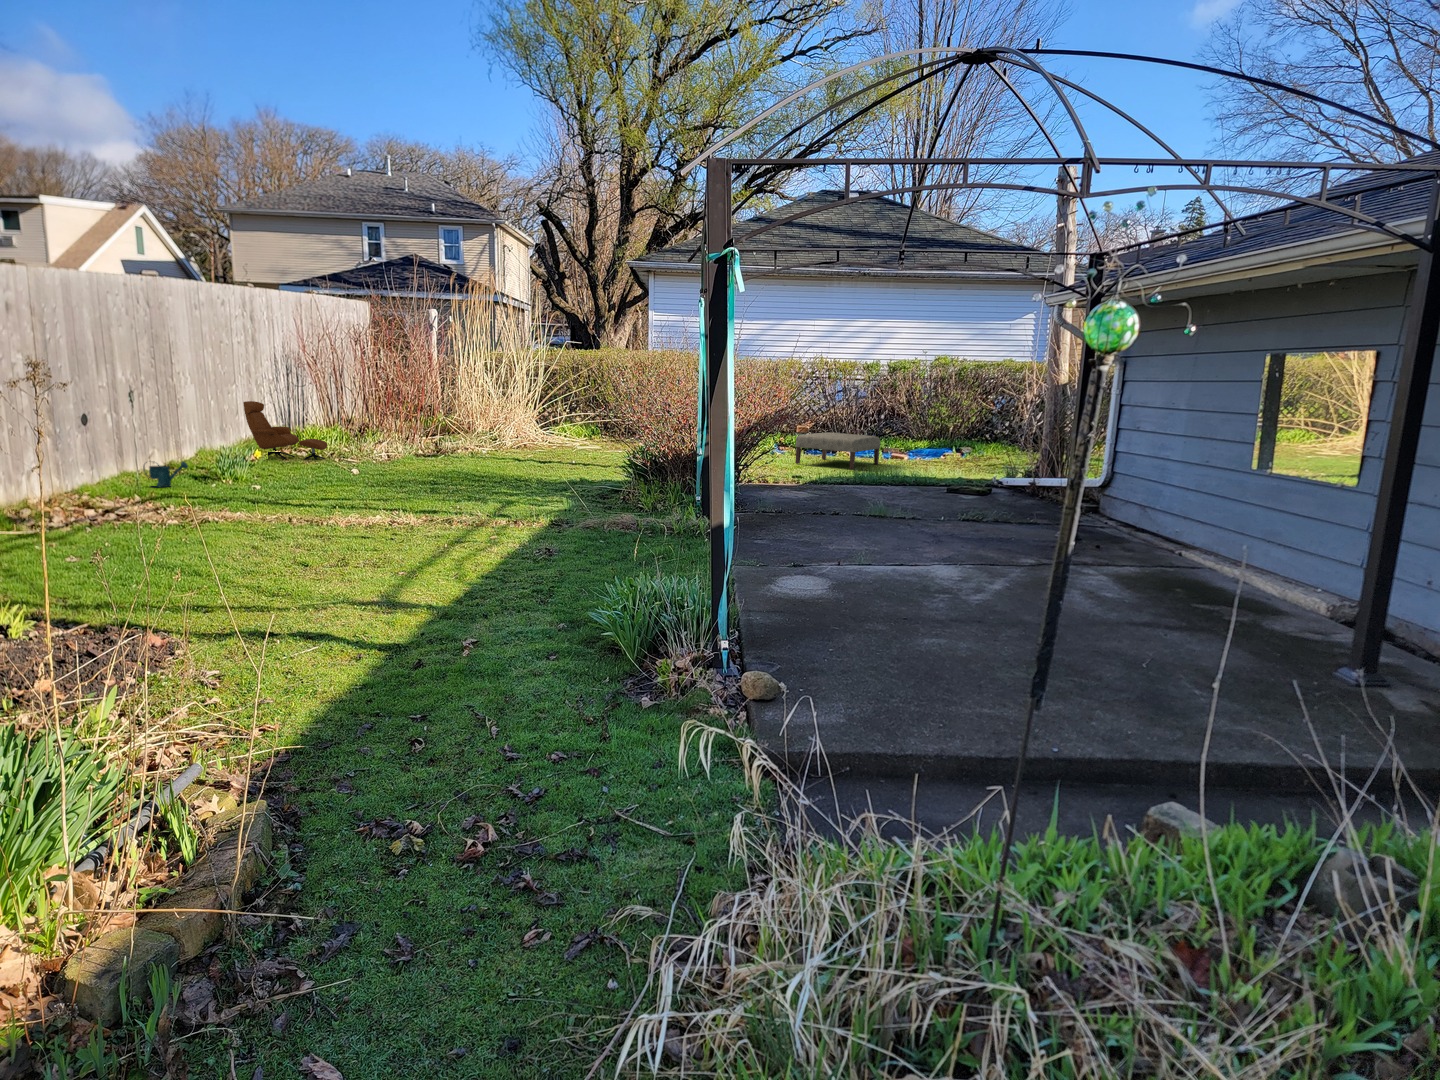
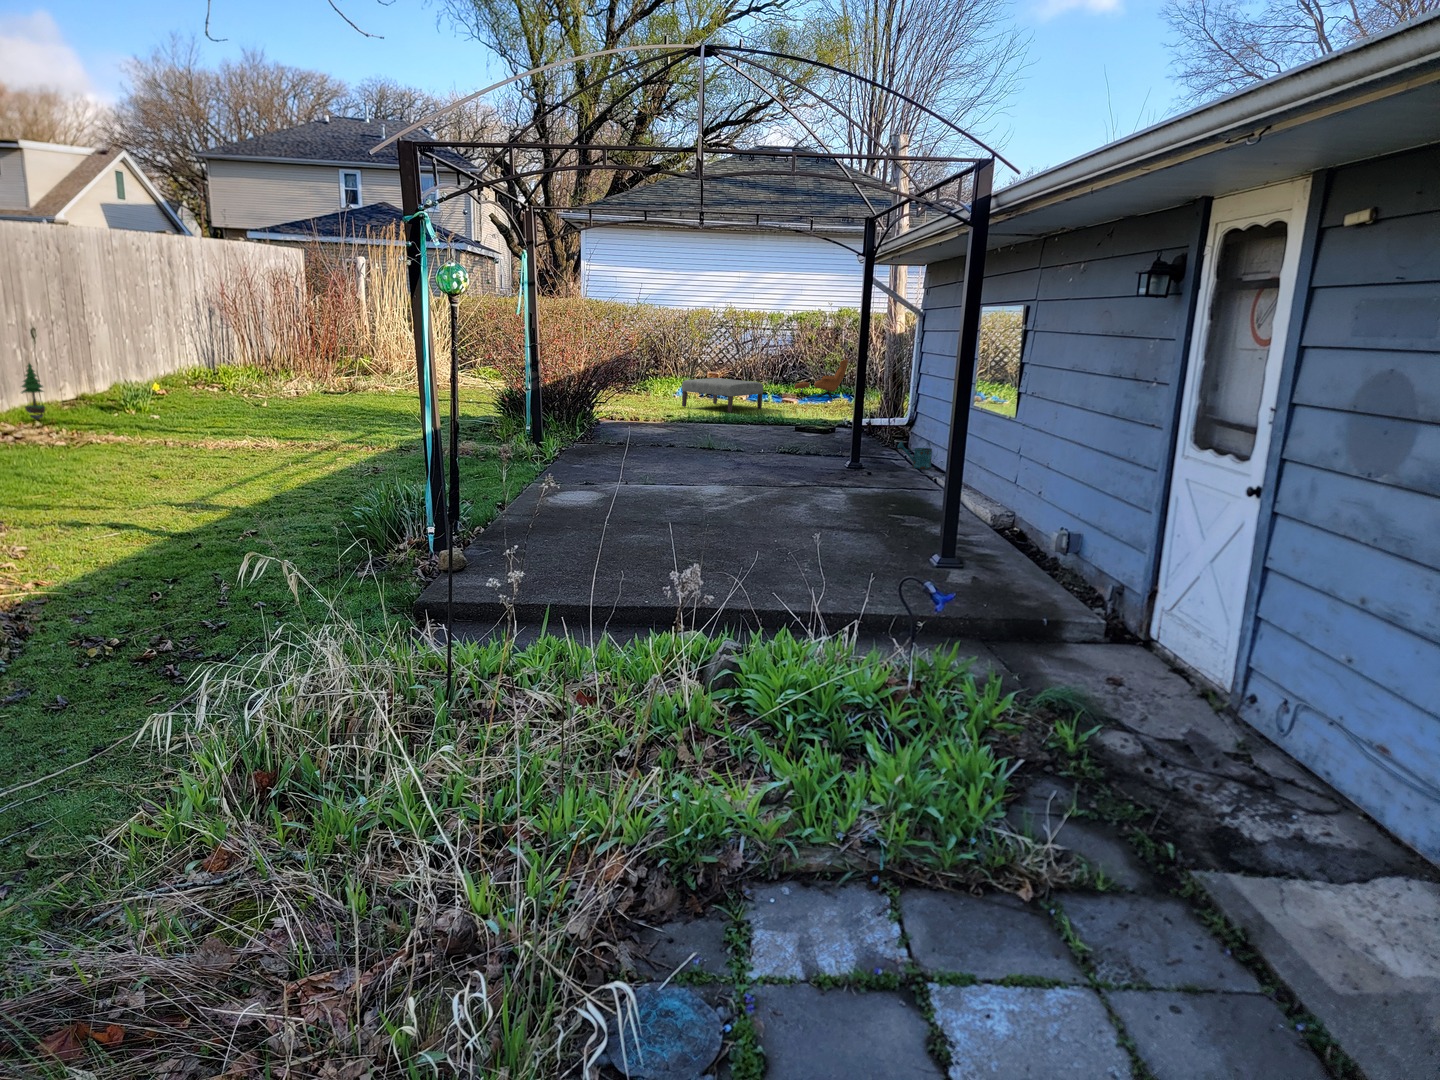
armchair: present [243,401,327,460] -> present [795,360,848,398]
potted tree: none [113,429,140,495] -> present [22,363,45,420]
watering can: present [143,461,188,487] -> present [897,441,934,469]

